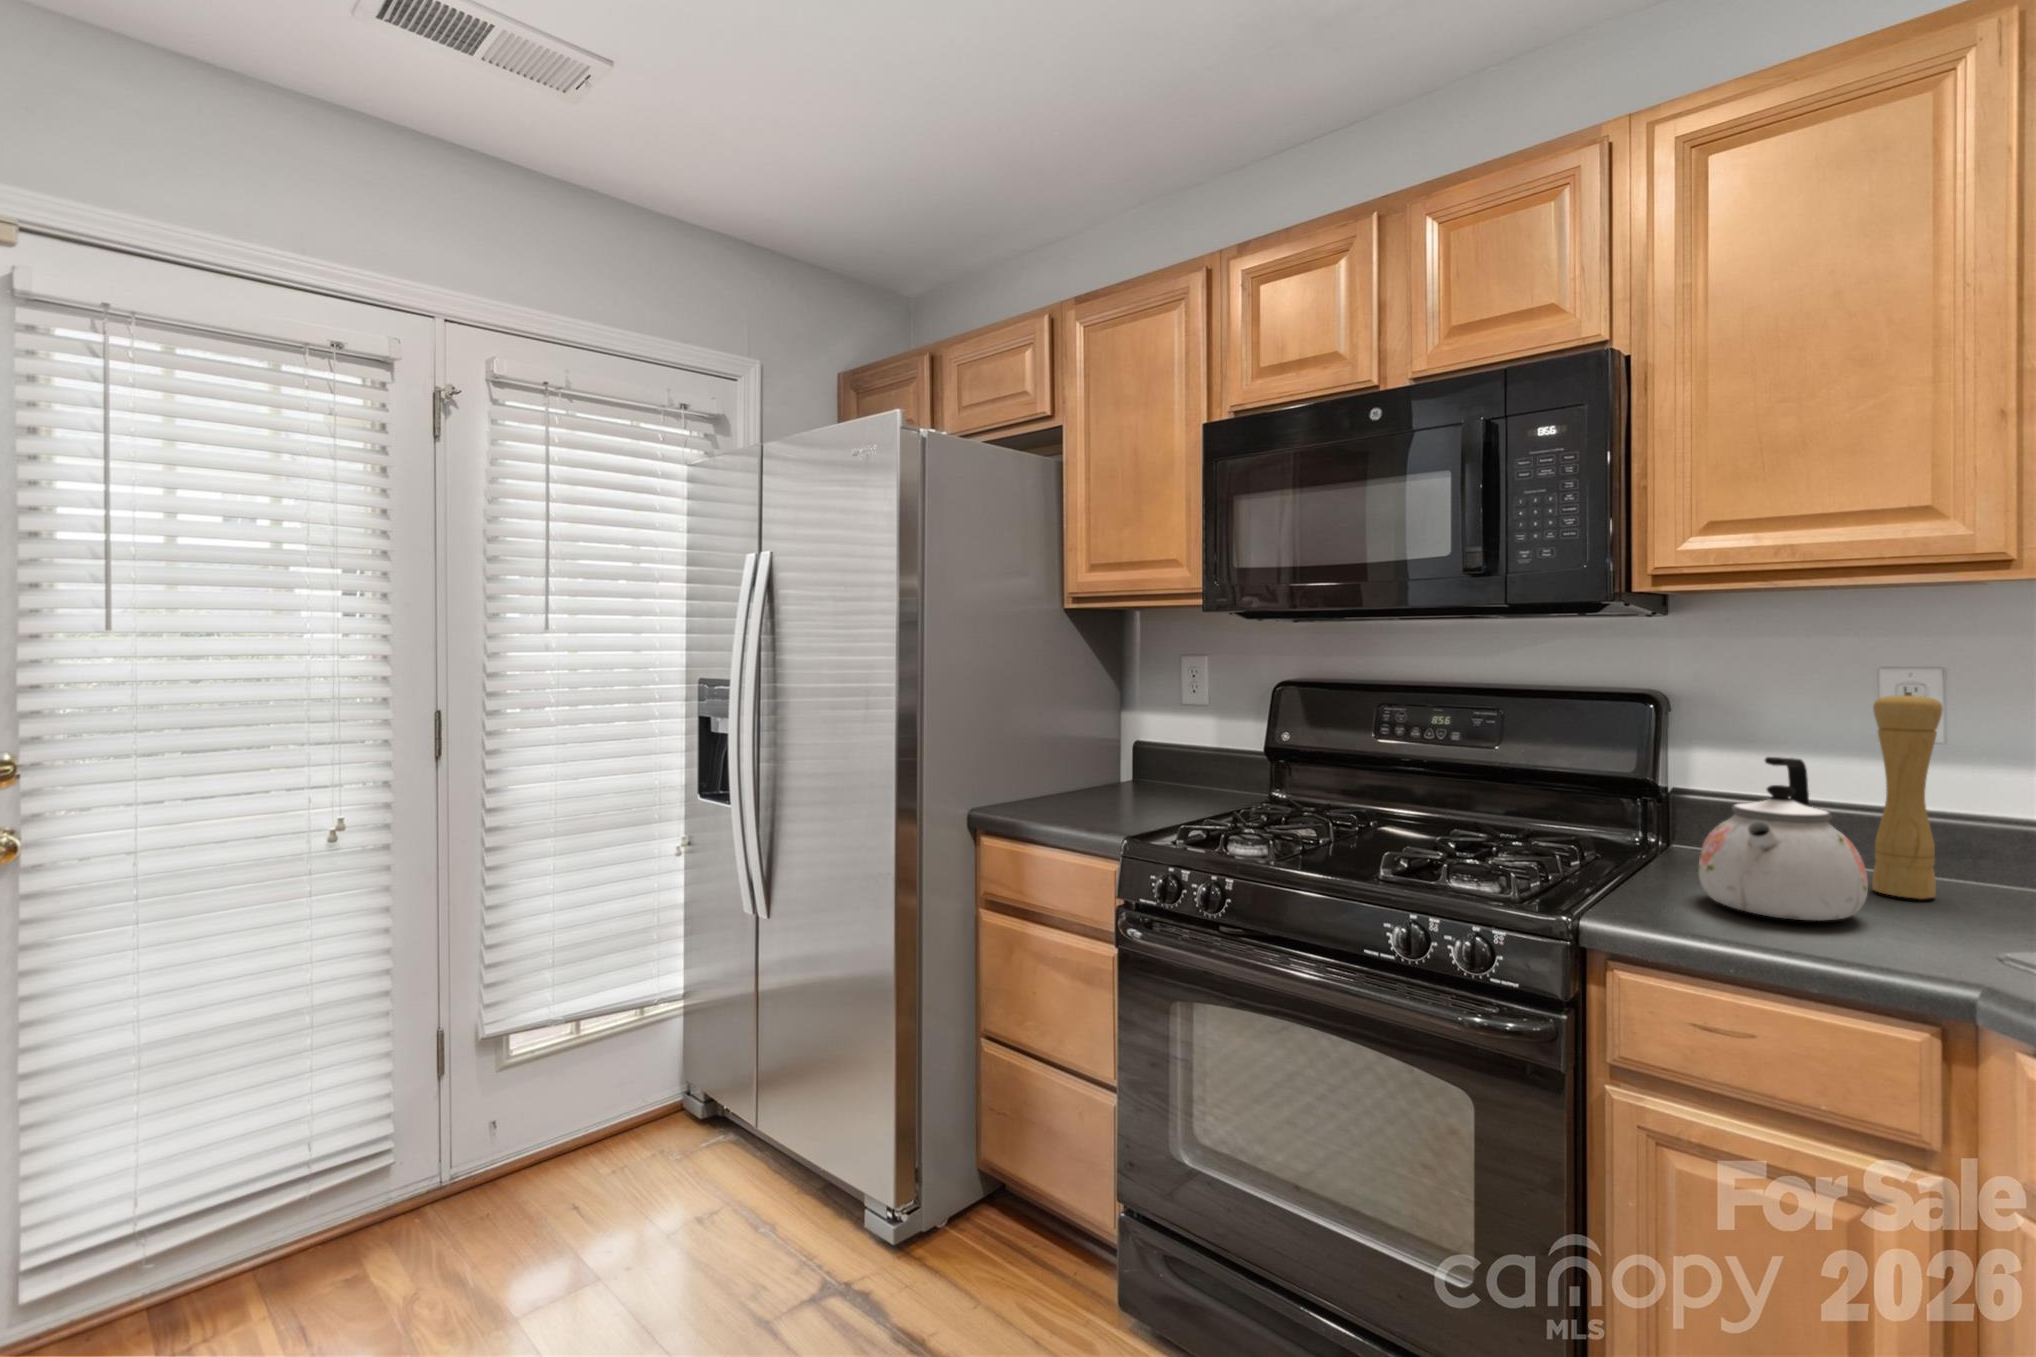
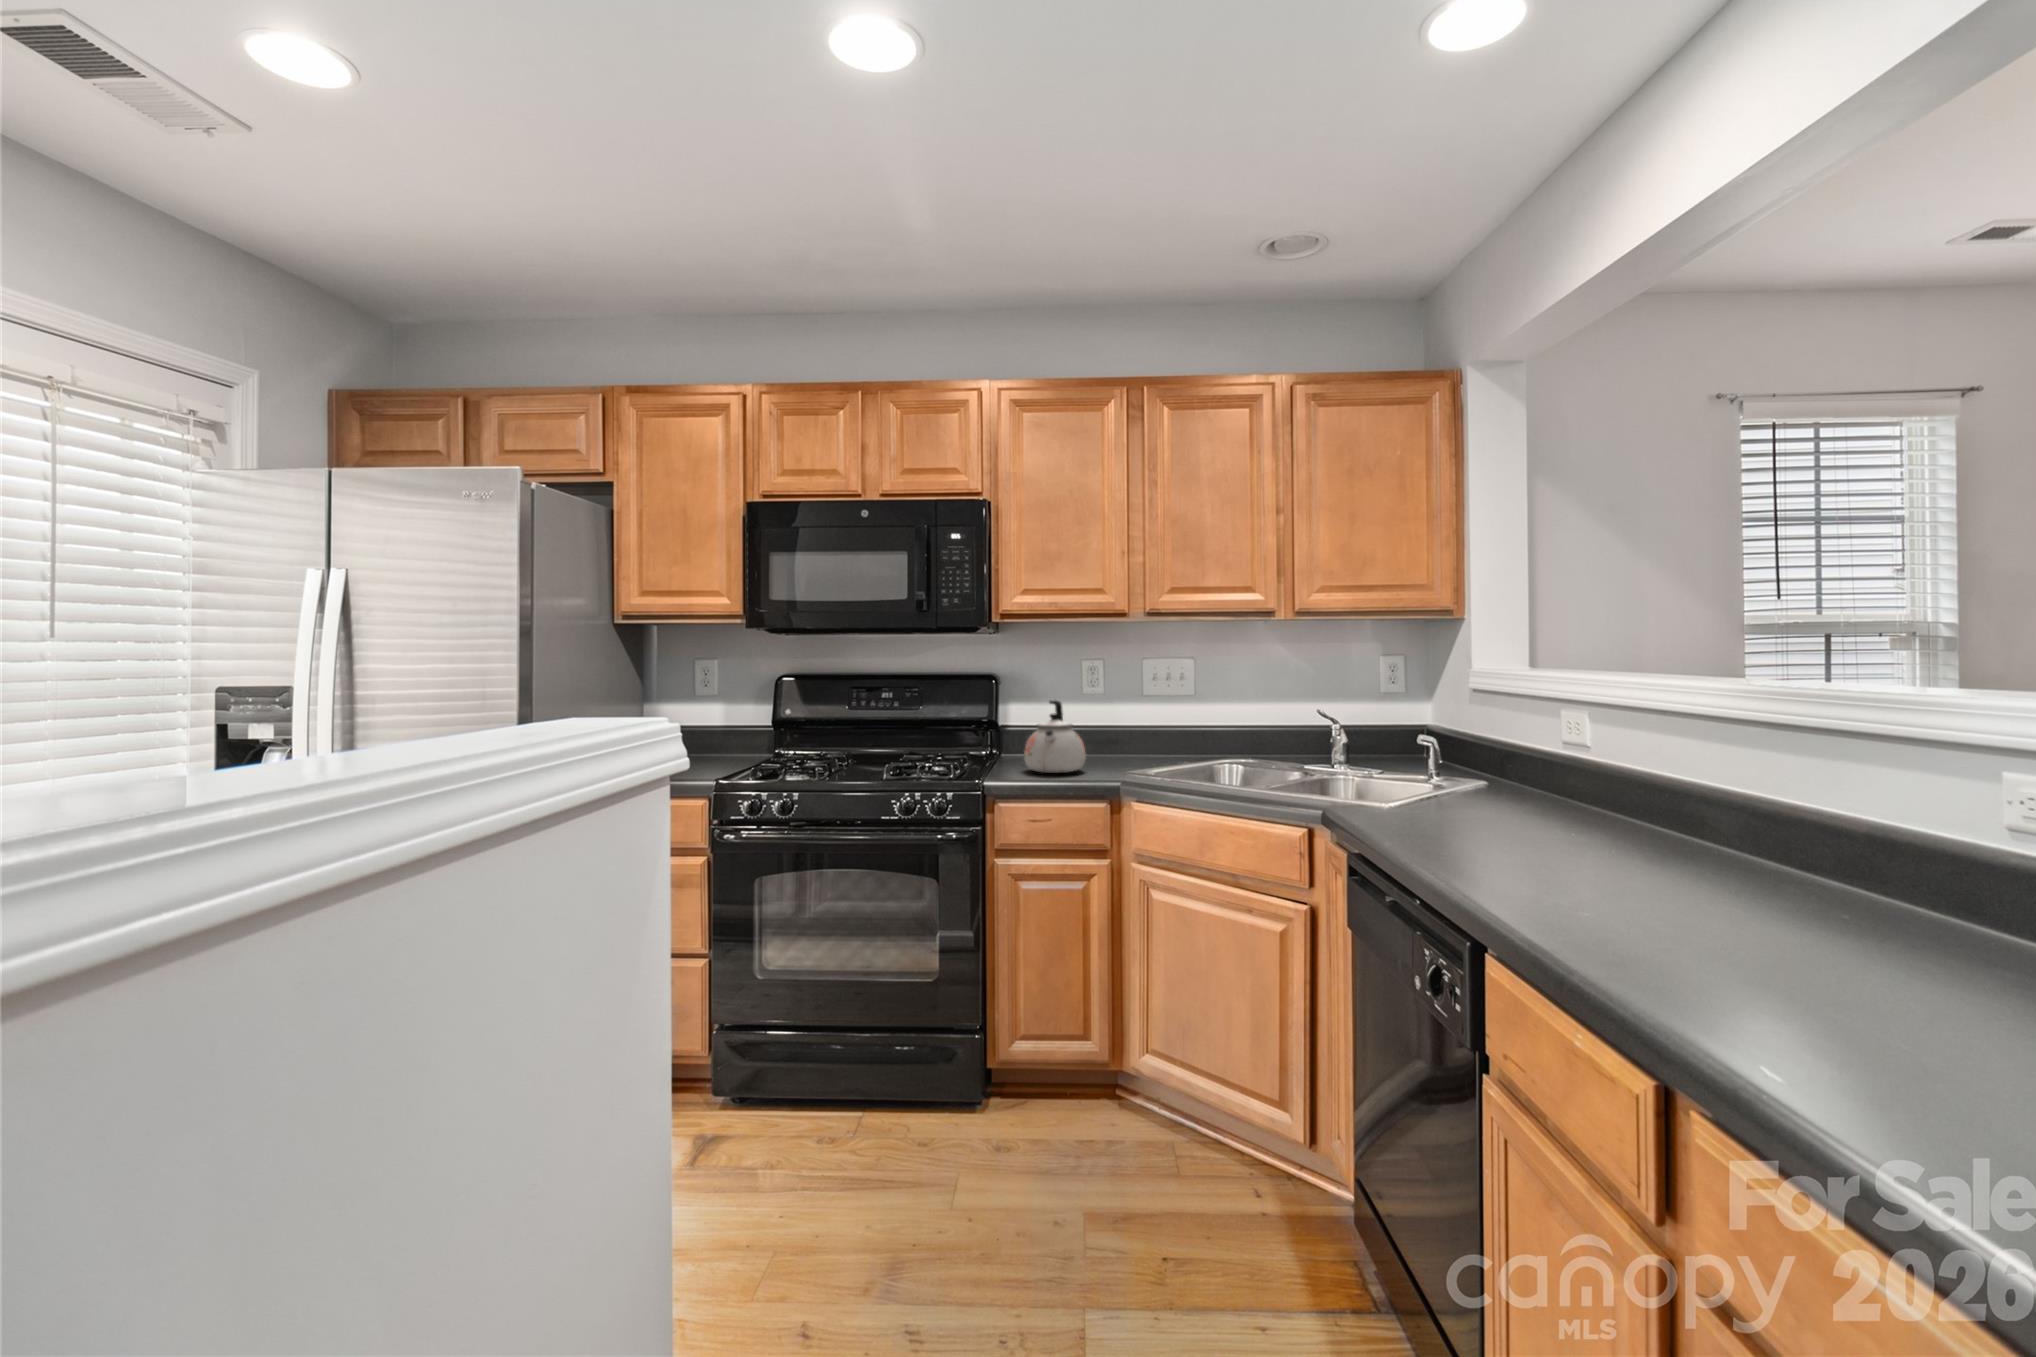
pepper mill: present [1872,692,1943,899] -> none [1083,670,1106,762]

